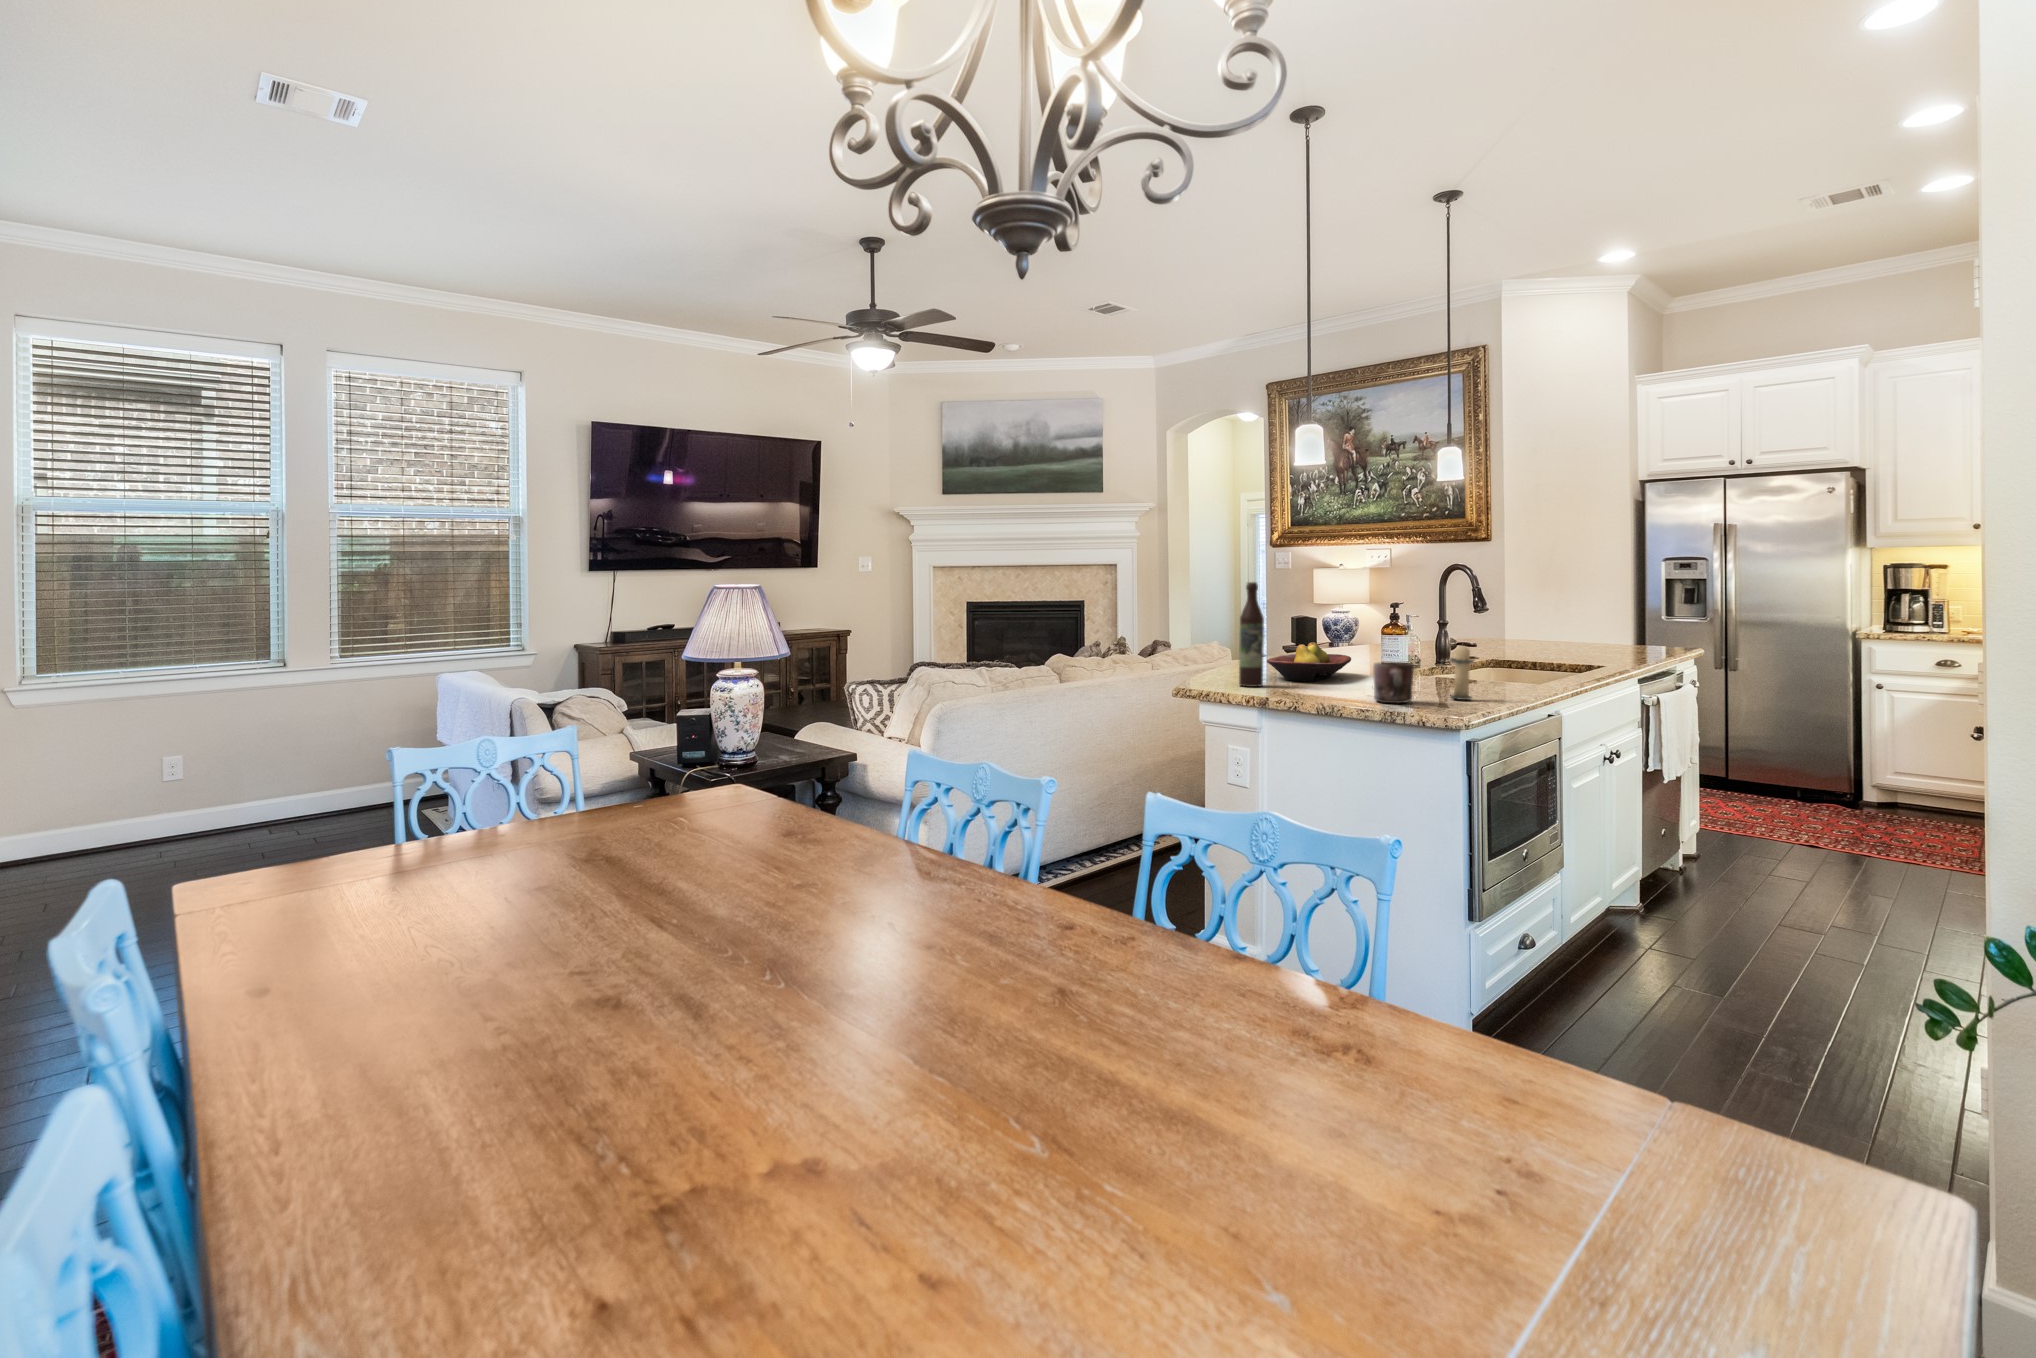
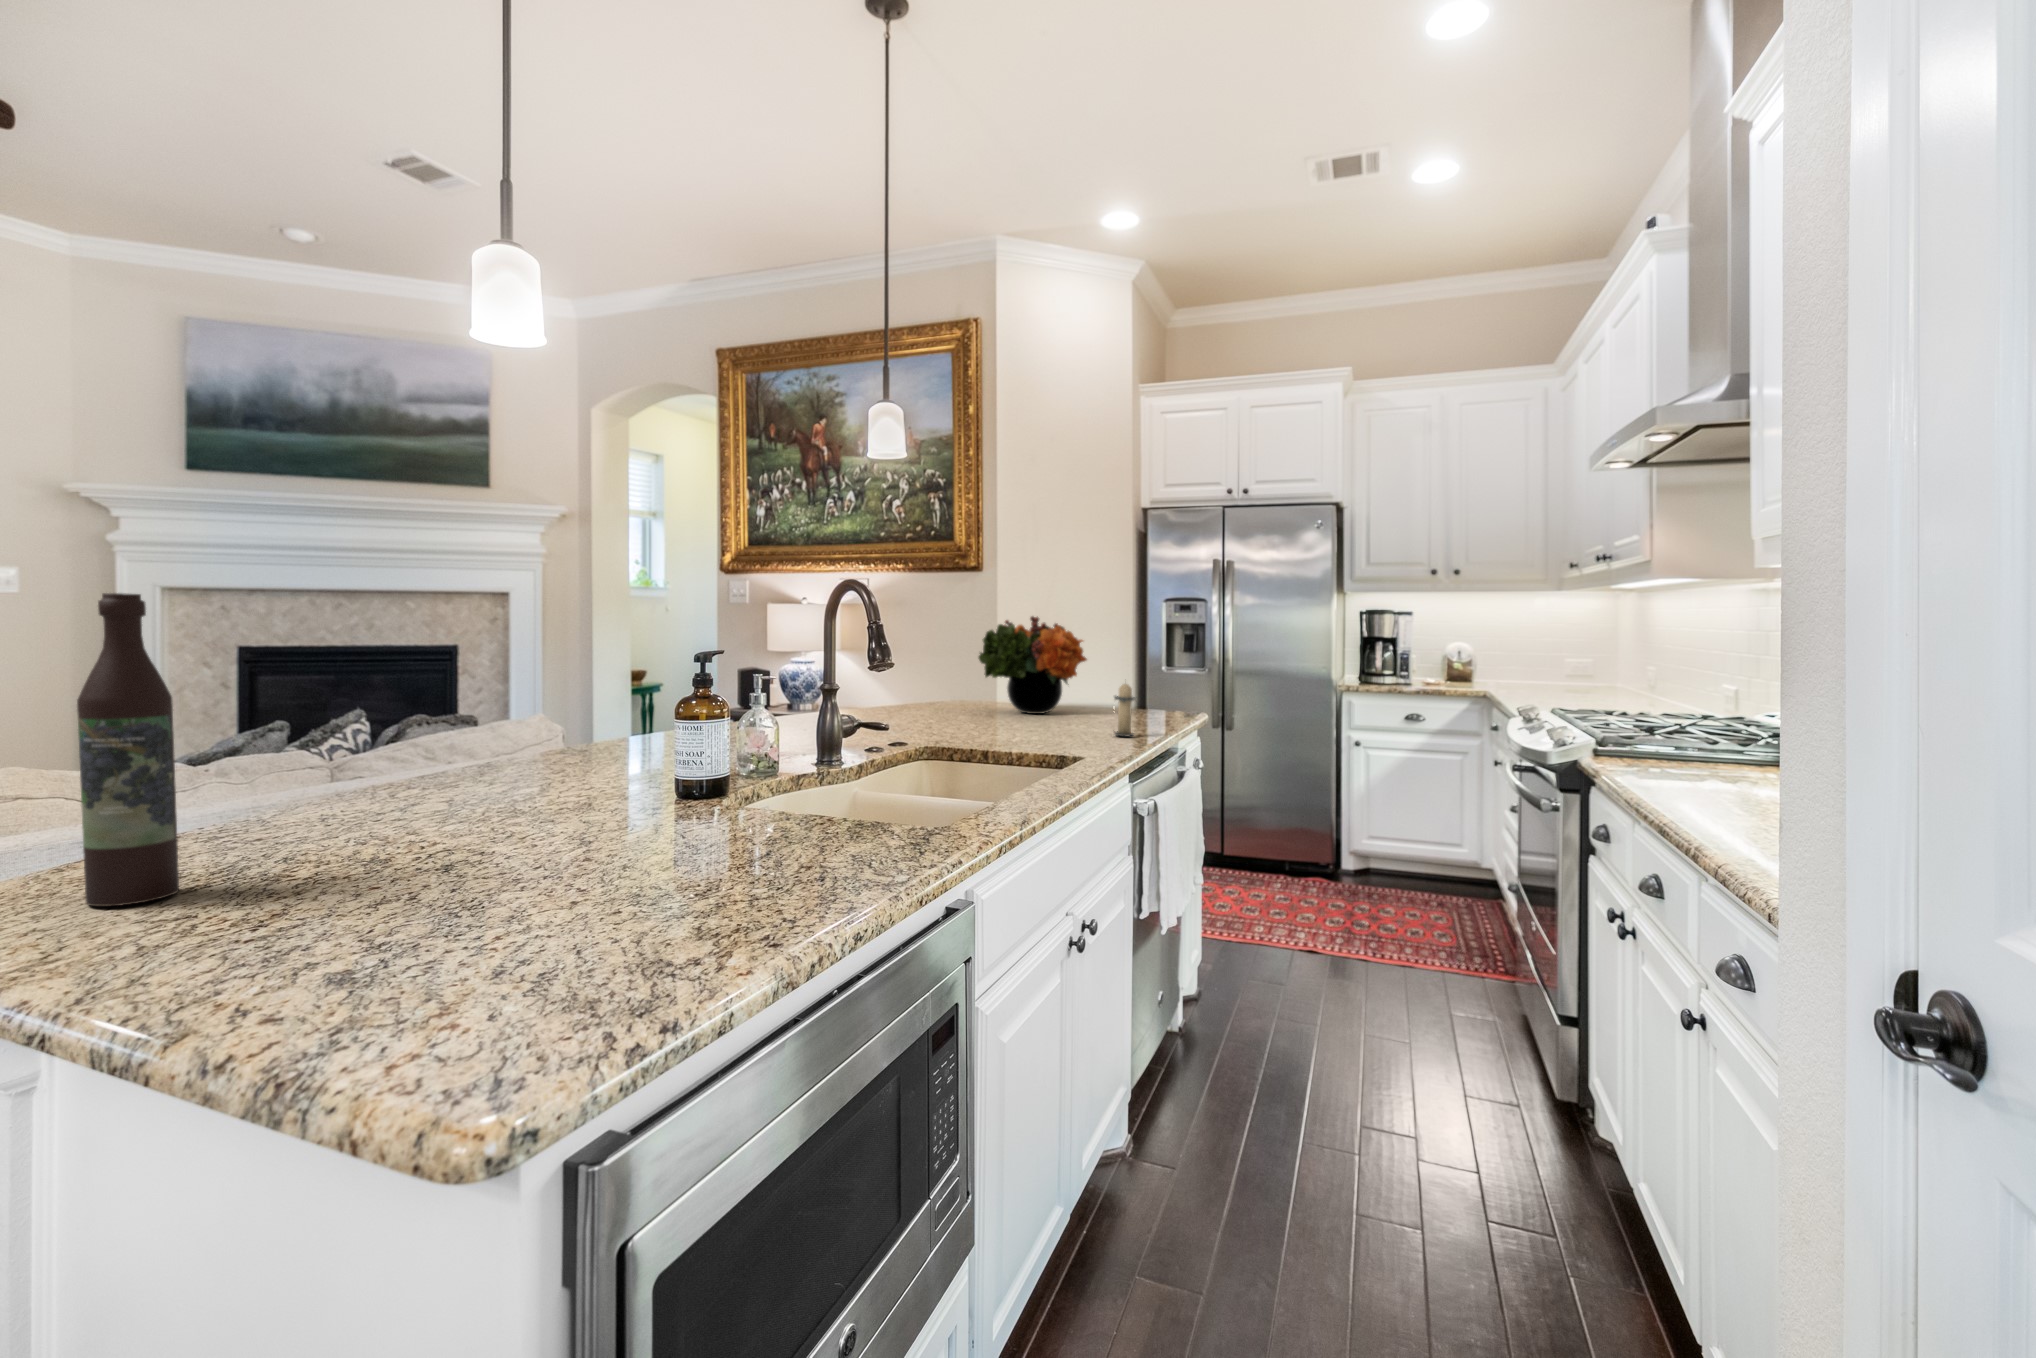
flower arrangement: none [1507,578,1599,648] -> present [979,616,1087,714]
fruit bowl: present [1267,642,1351,681] -> none [287,744,573,854]
candle: present [1450,646,1474,700] -> present [1115,684,1135,736]
mug: present [1373,662,1414,703] -> none [319,852,471,1009]

